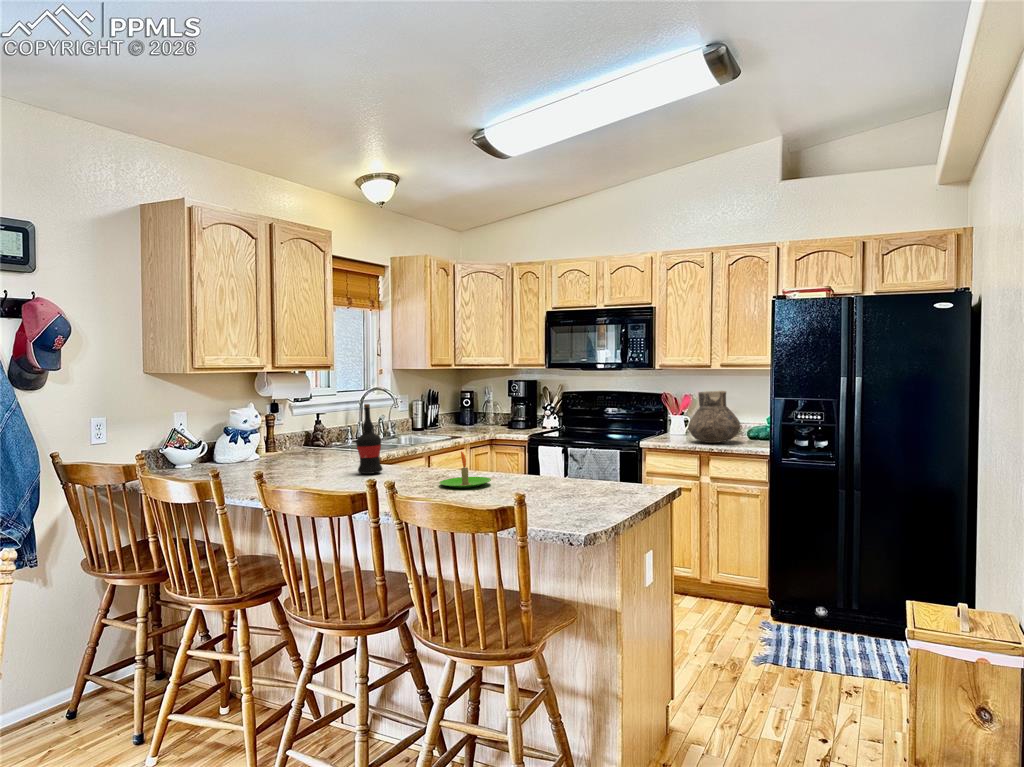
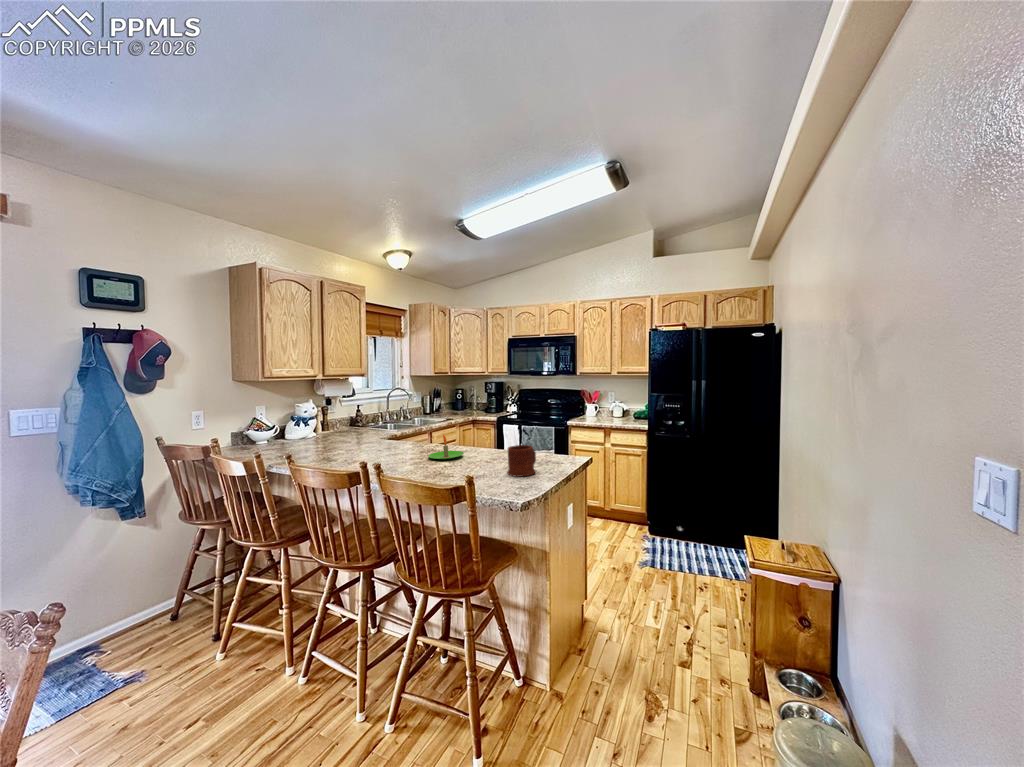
vase: present [688,391,740,443] -> none [597,389,630,422]
wine bottle: present [356,404,383,474] -> none [375,401,394,449]
mug: none [560,465,601,508] -> present [507,445,536,477]

